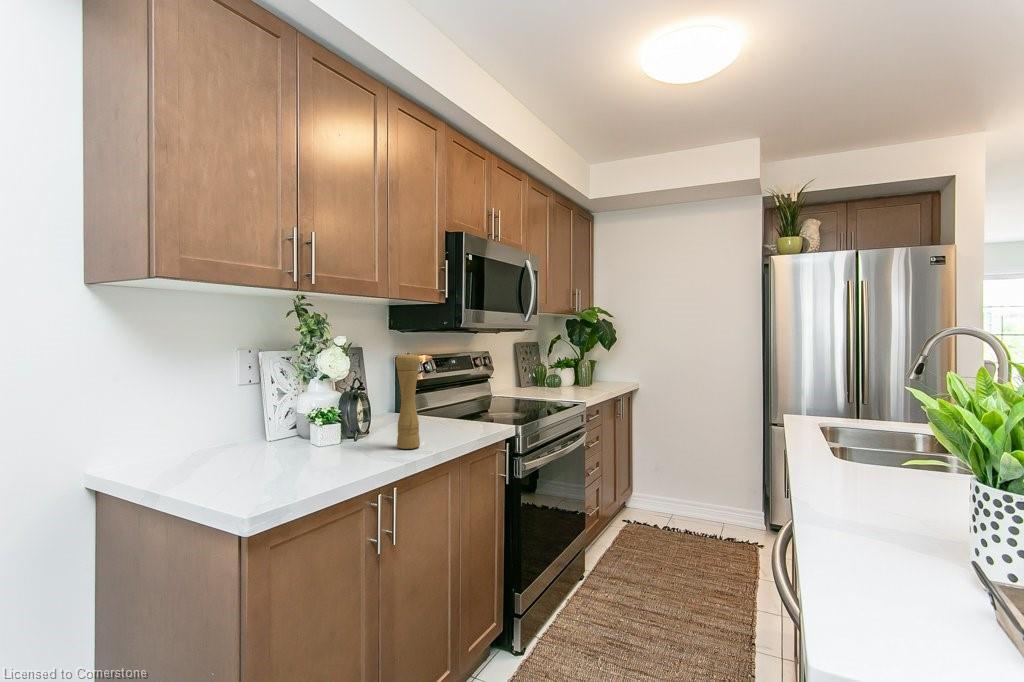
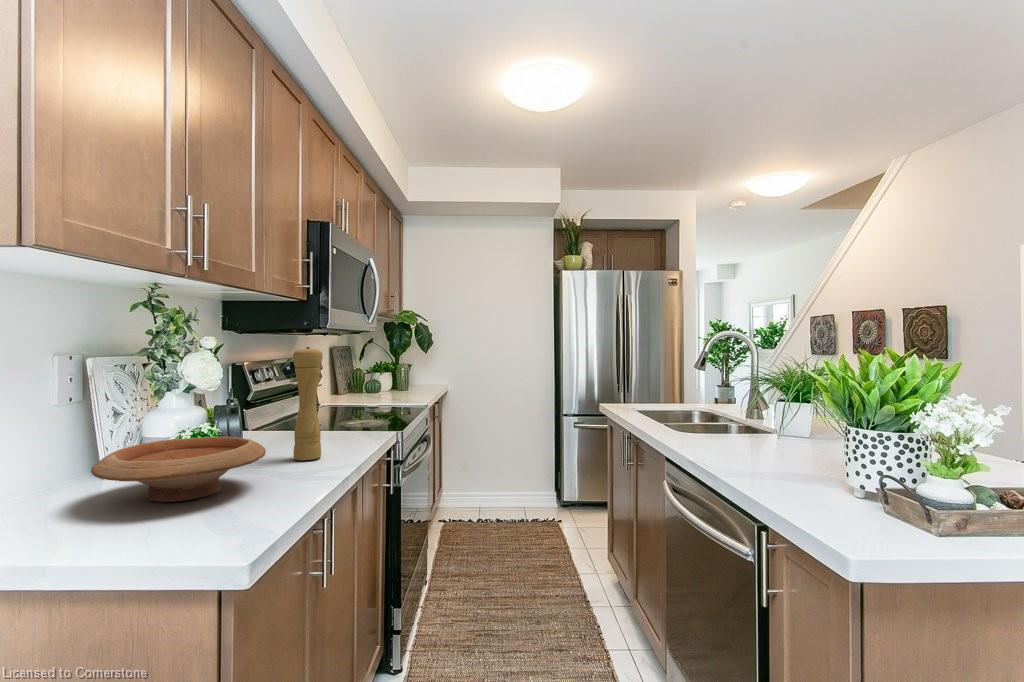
wooden bowl: none [232,424,351,471] -> present [91,437,266,502]

